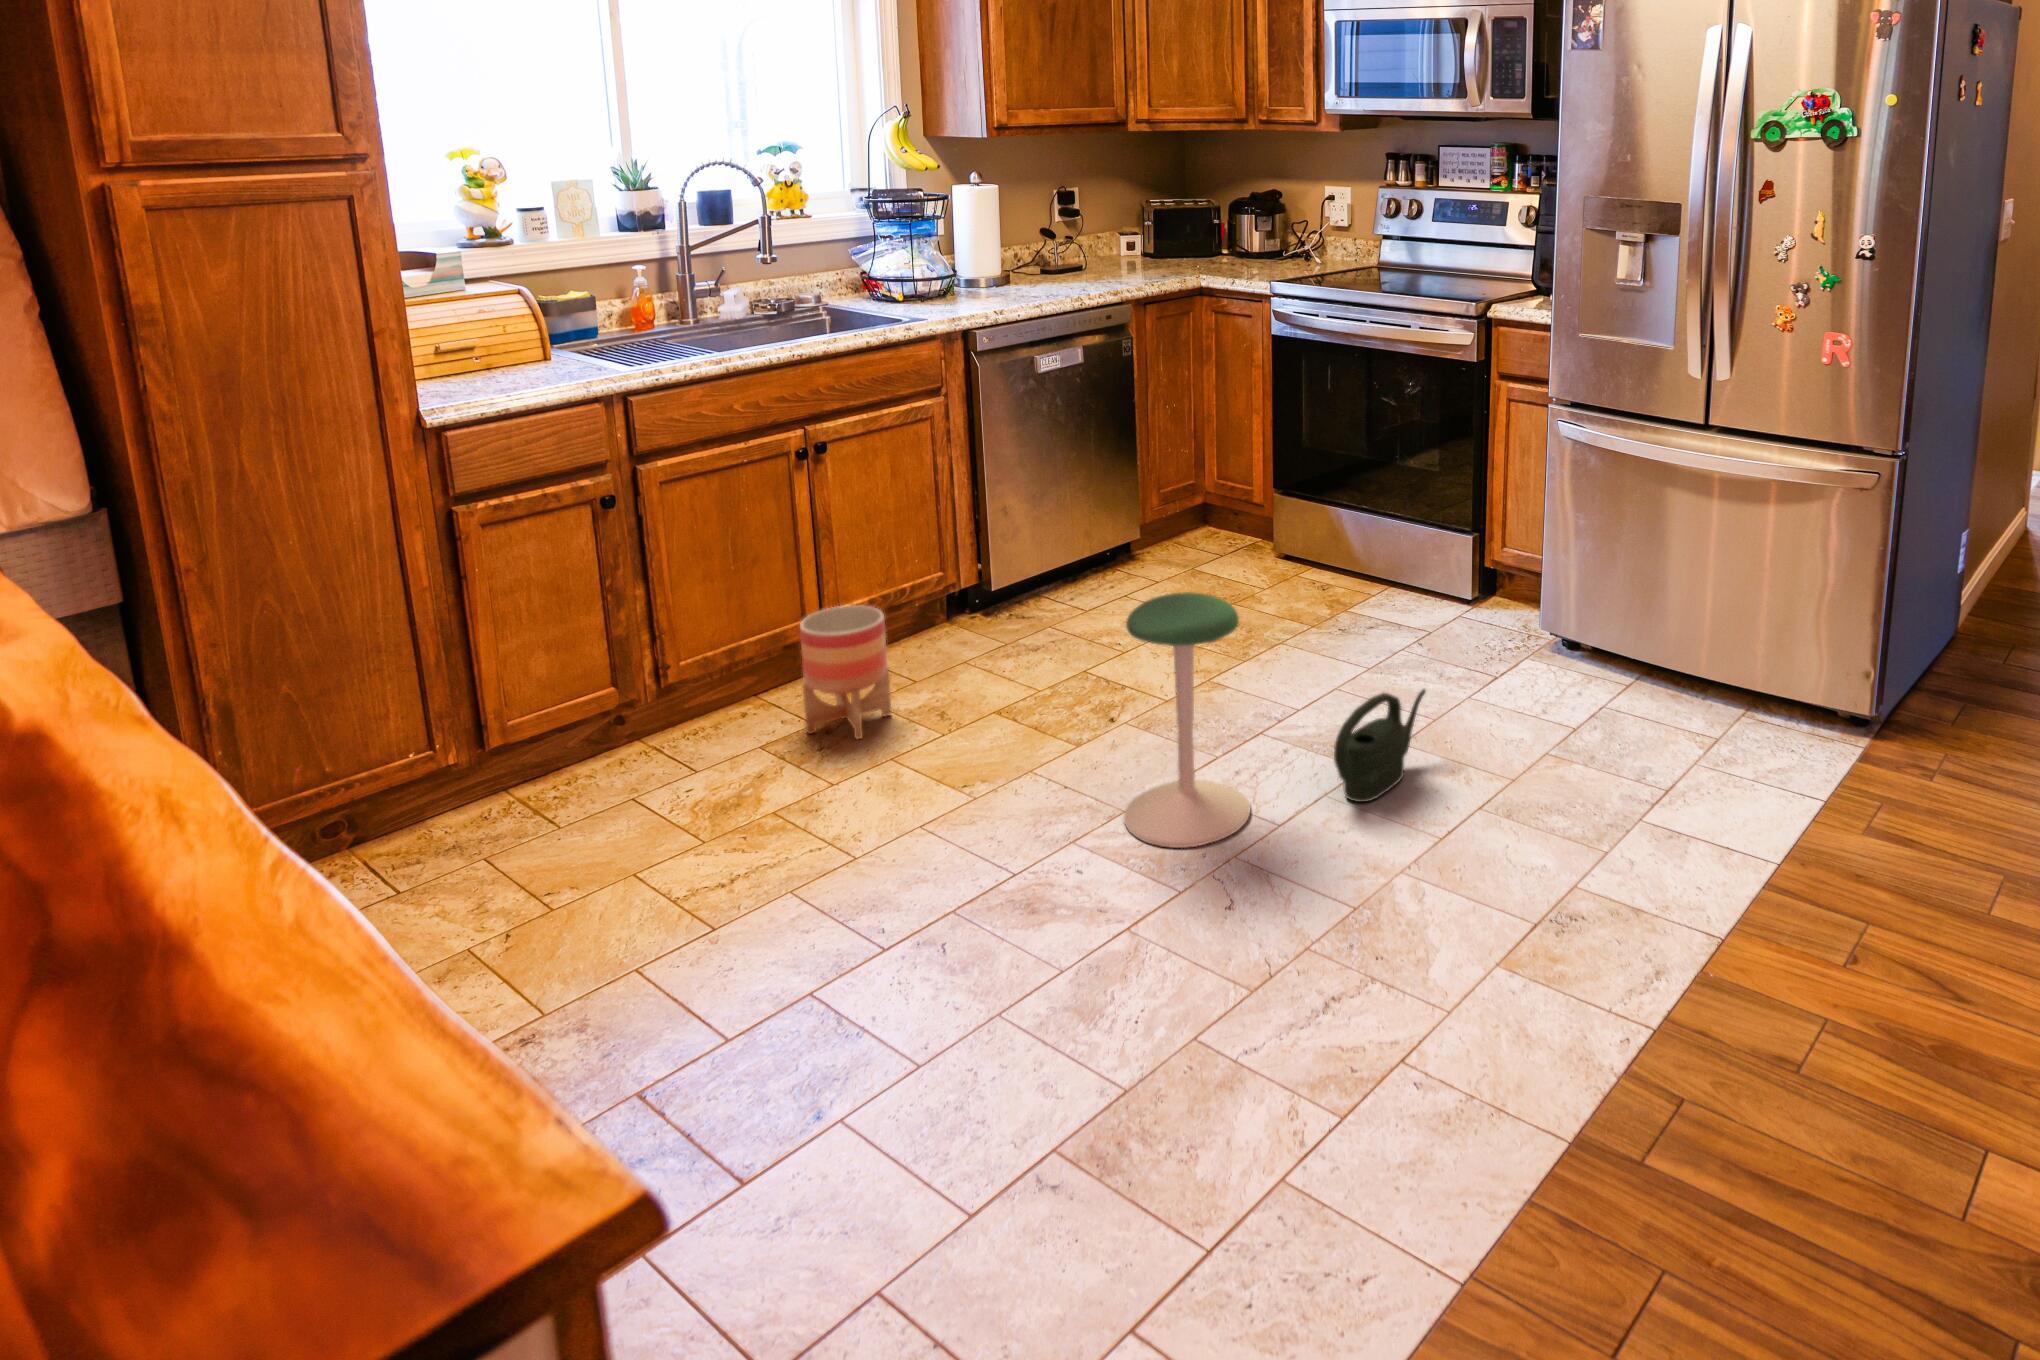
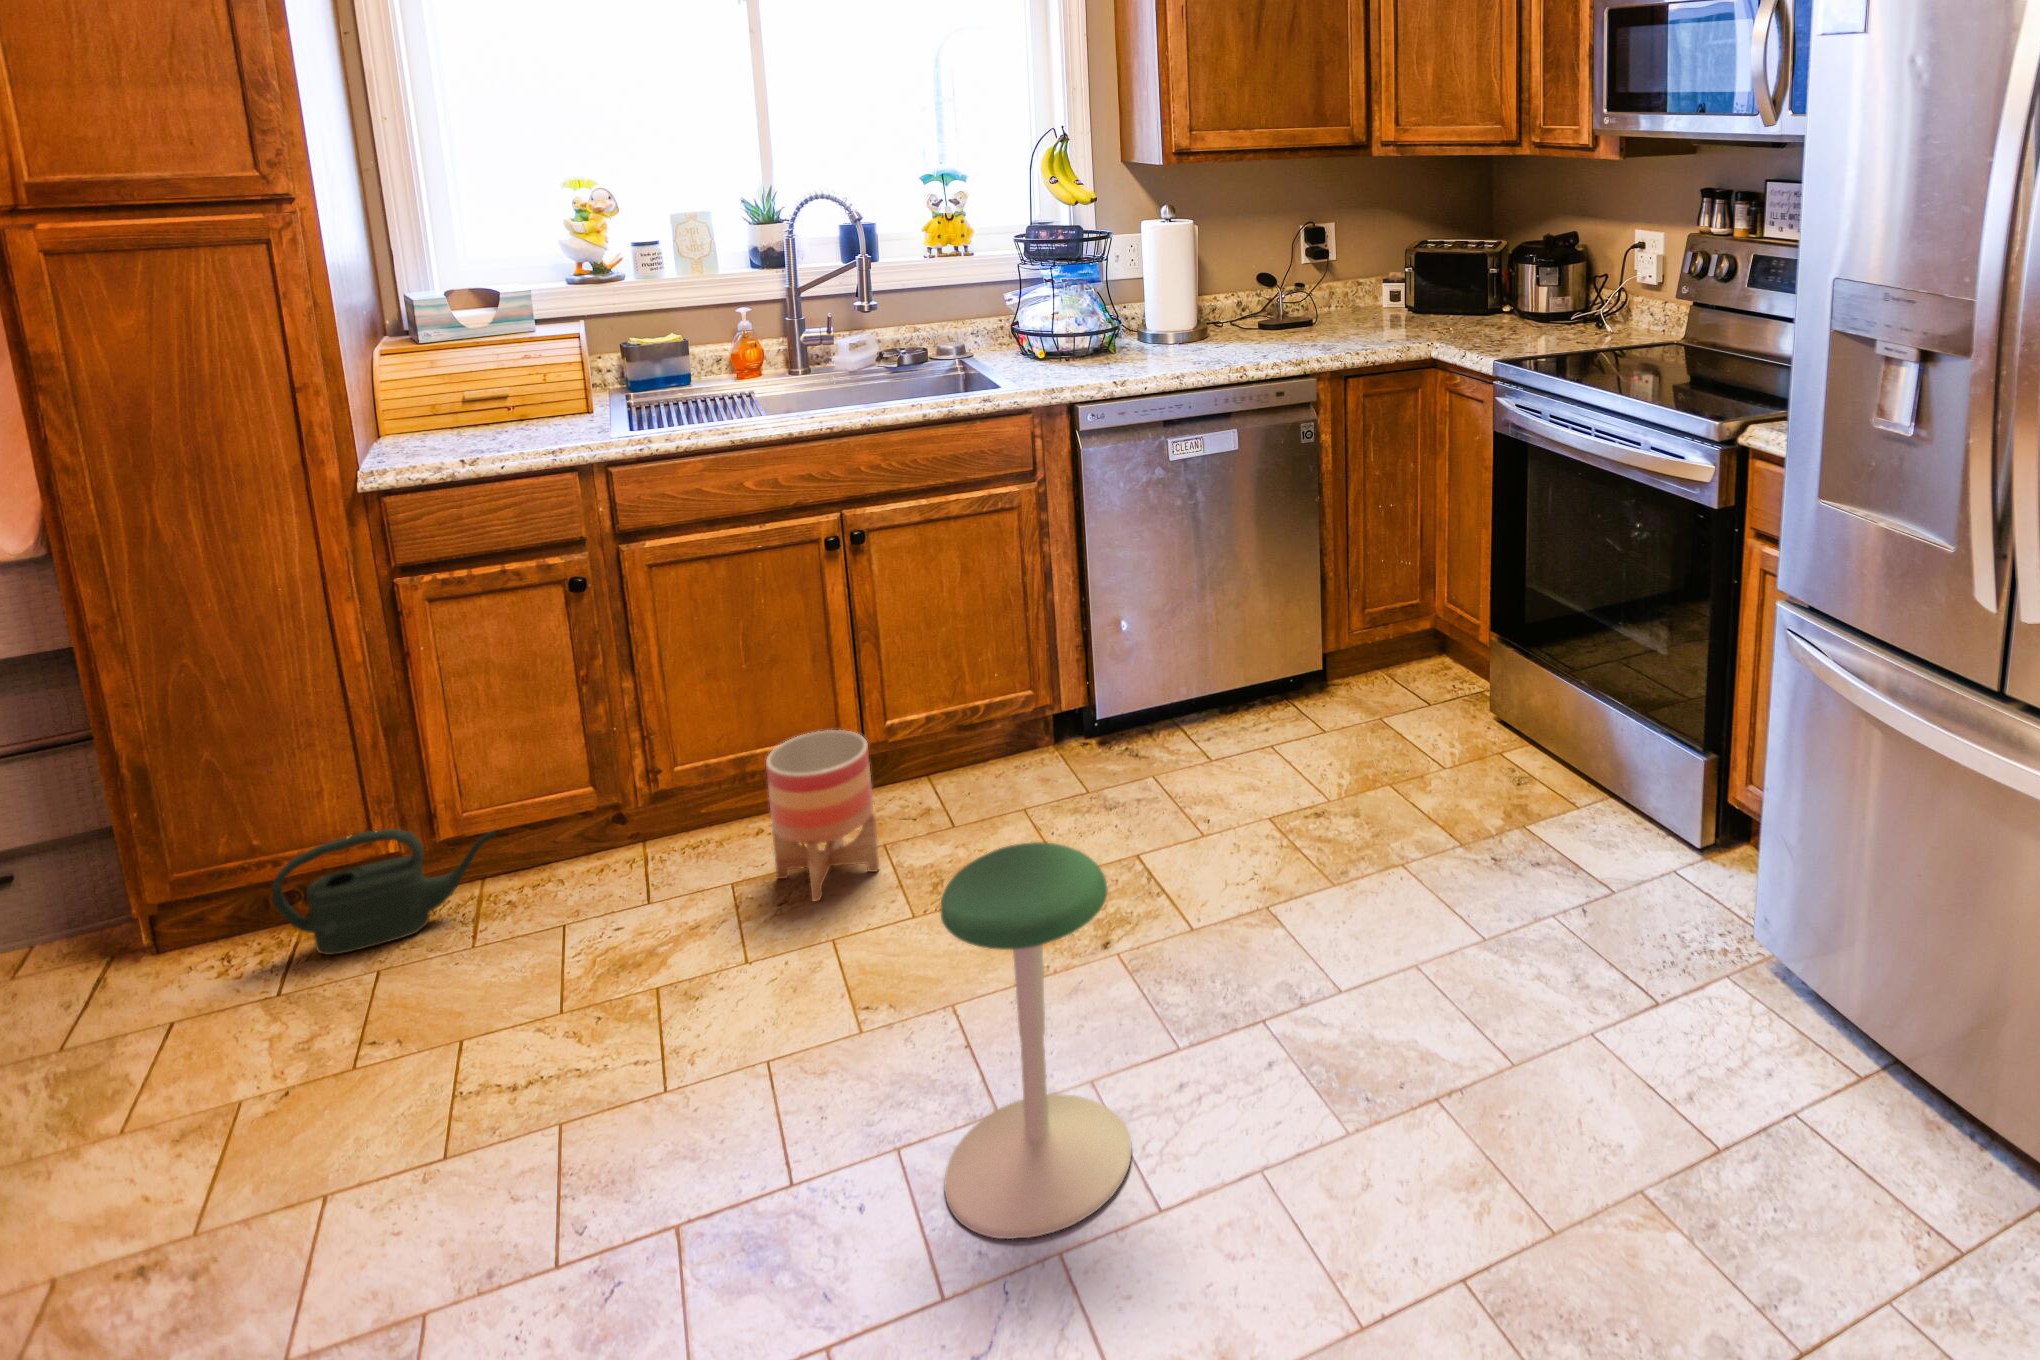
watering can: present [1334,689,1426,802] -> present [272,829,496,955]

